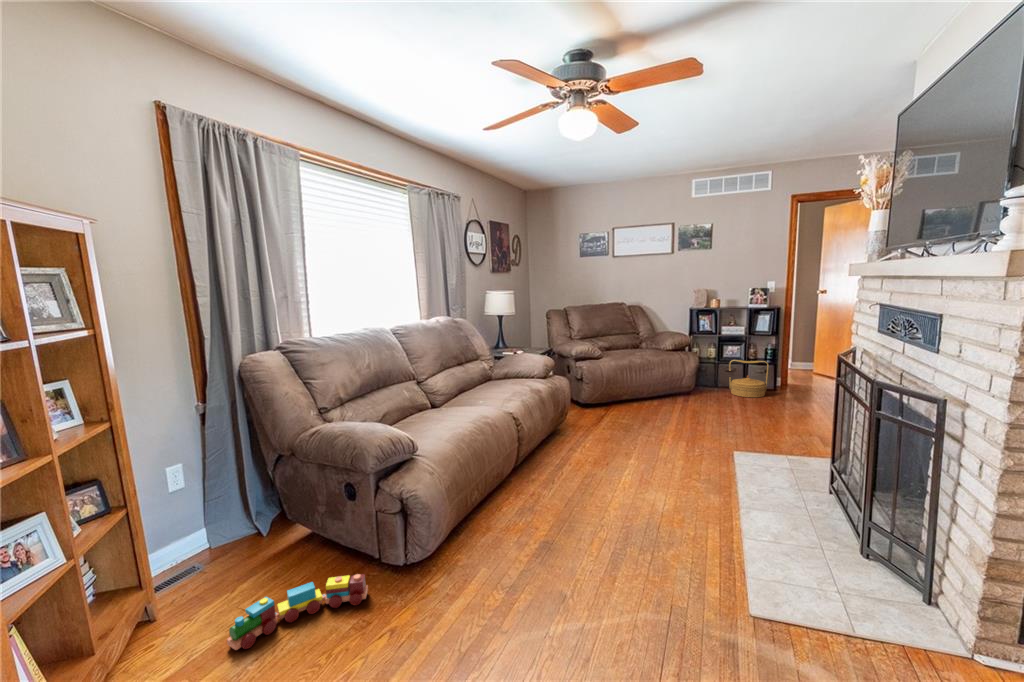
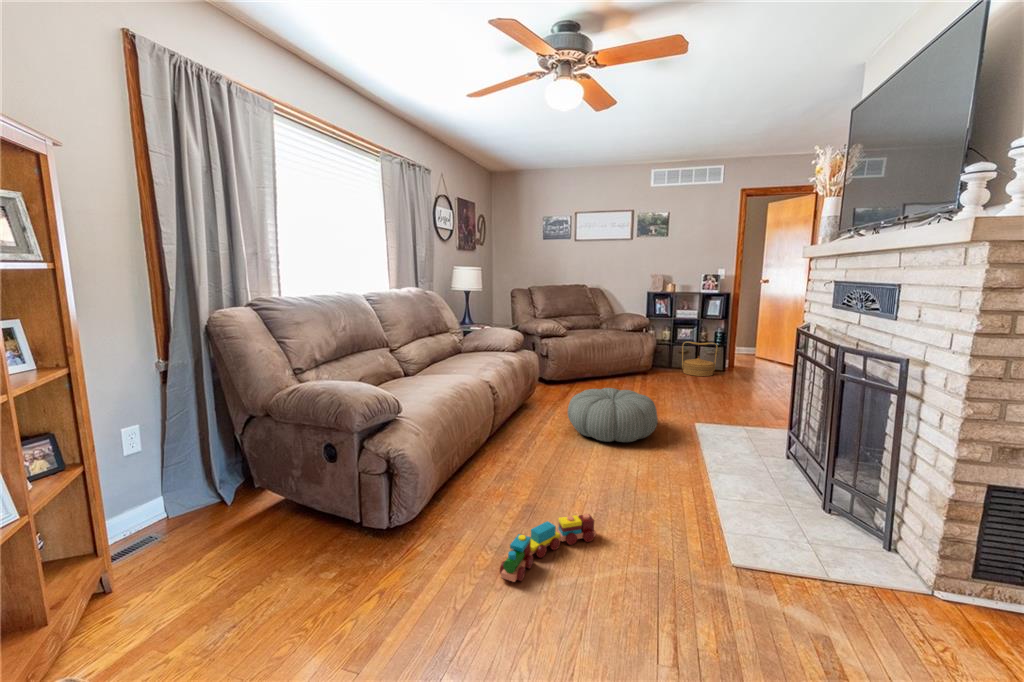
pouf: none [596,416,691,475] -> present [568,388,658,442]
toy train: present [227,574,368,650] -> present [500,514,596,582]

